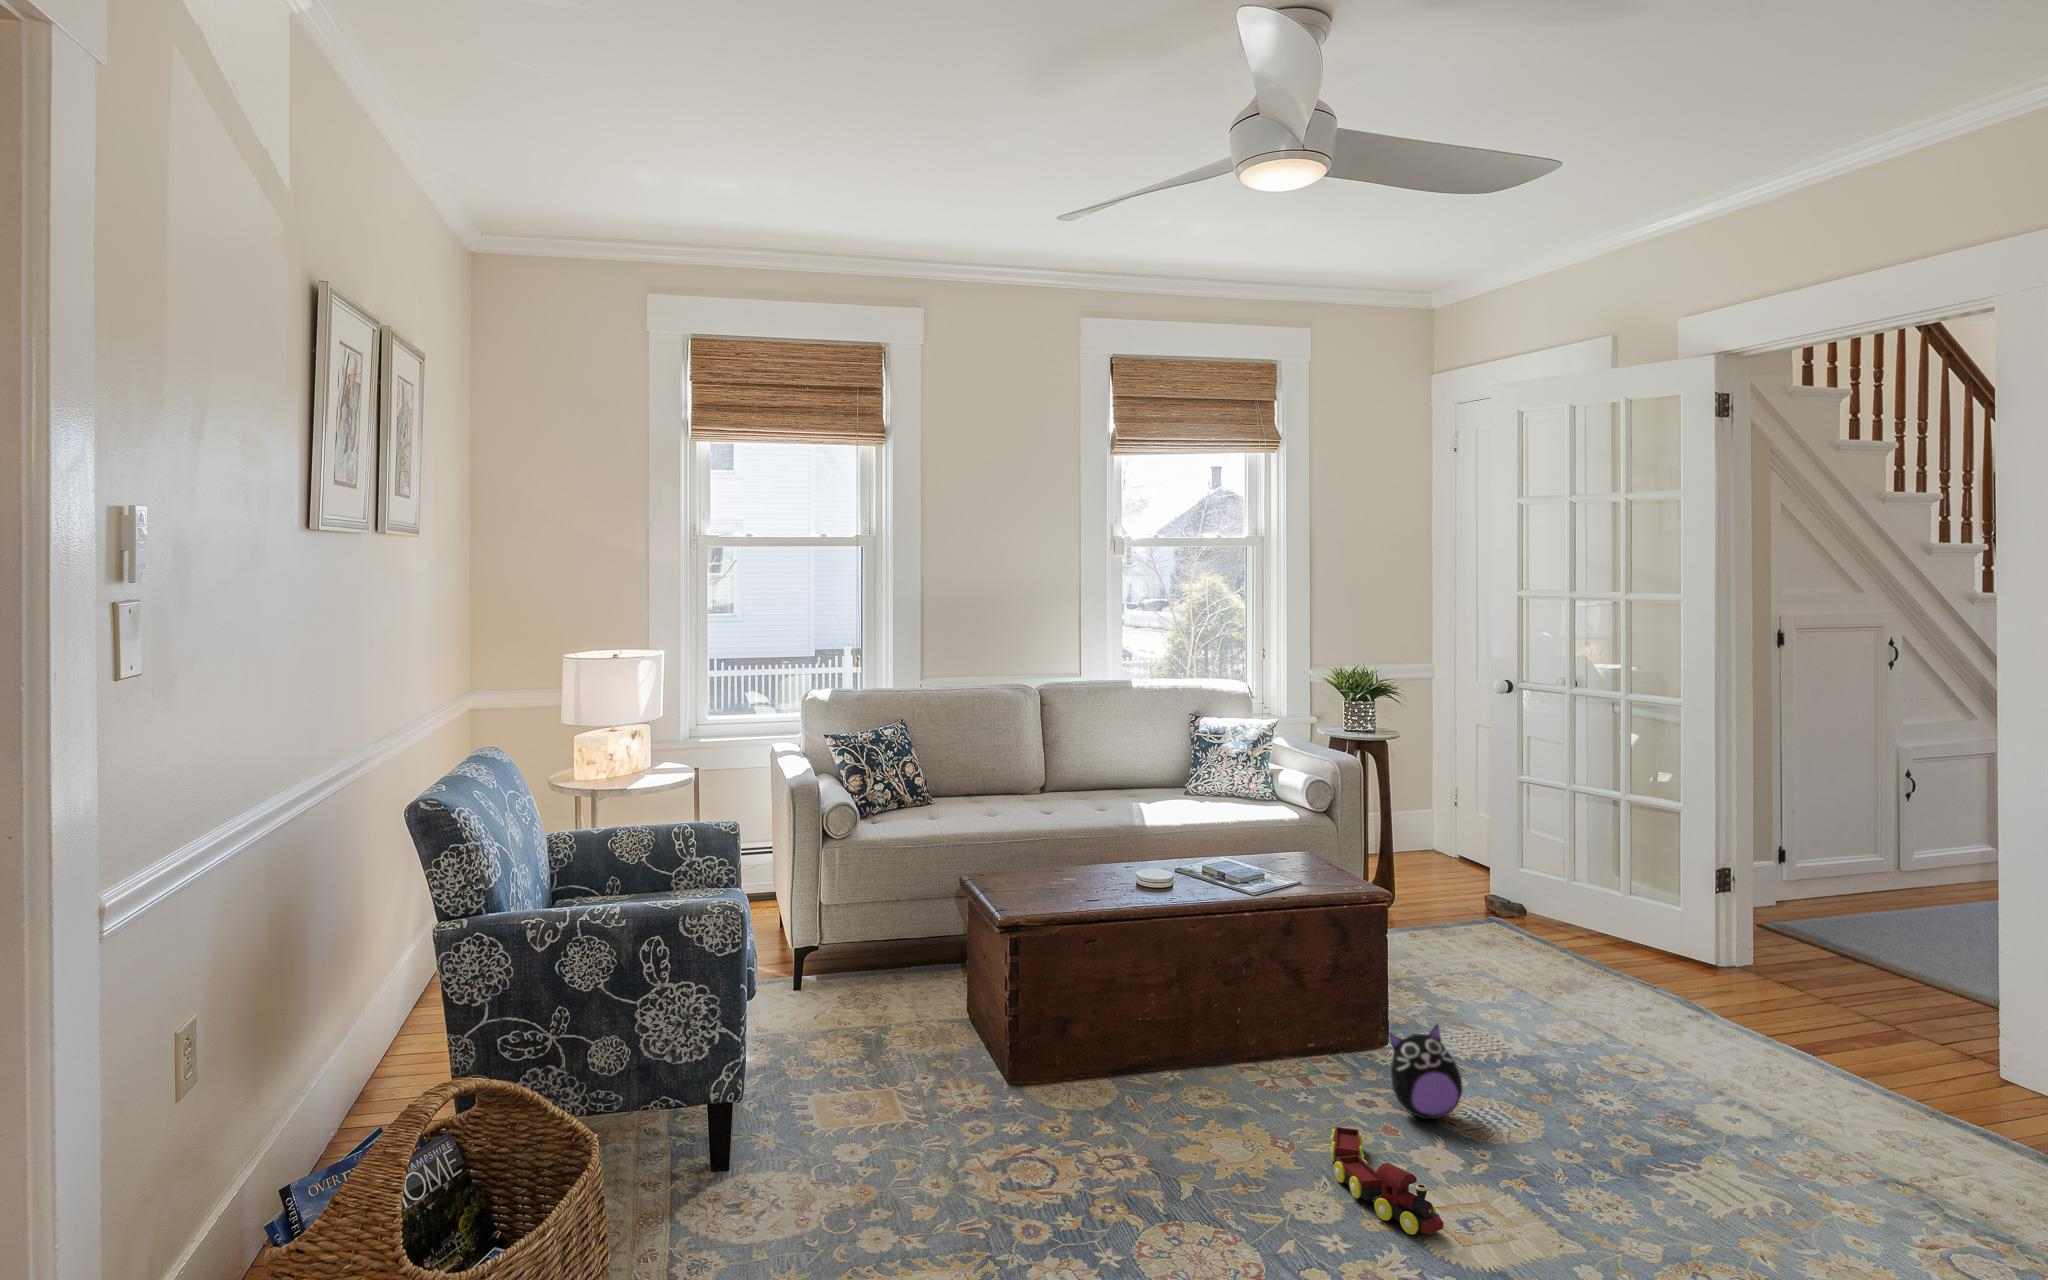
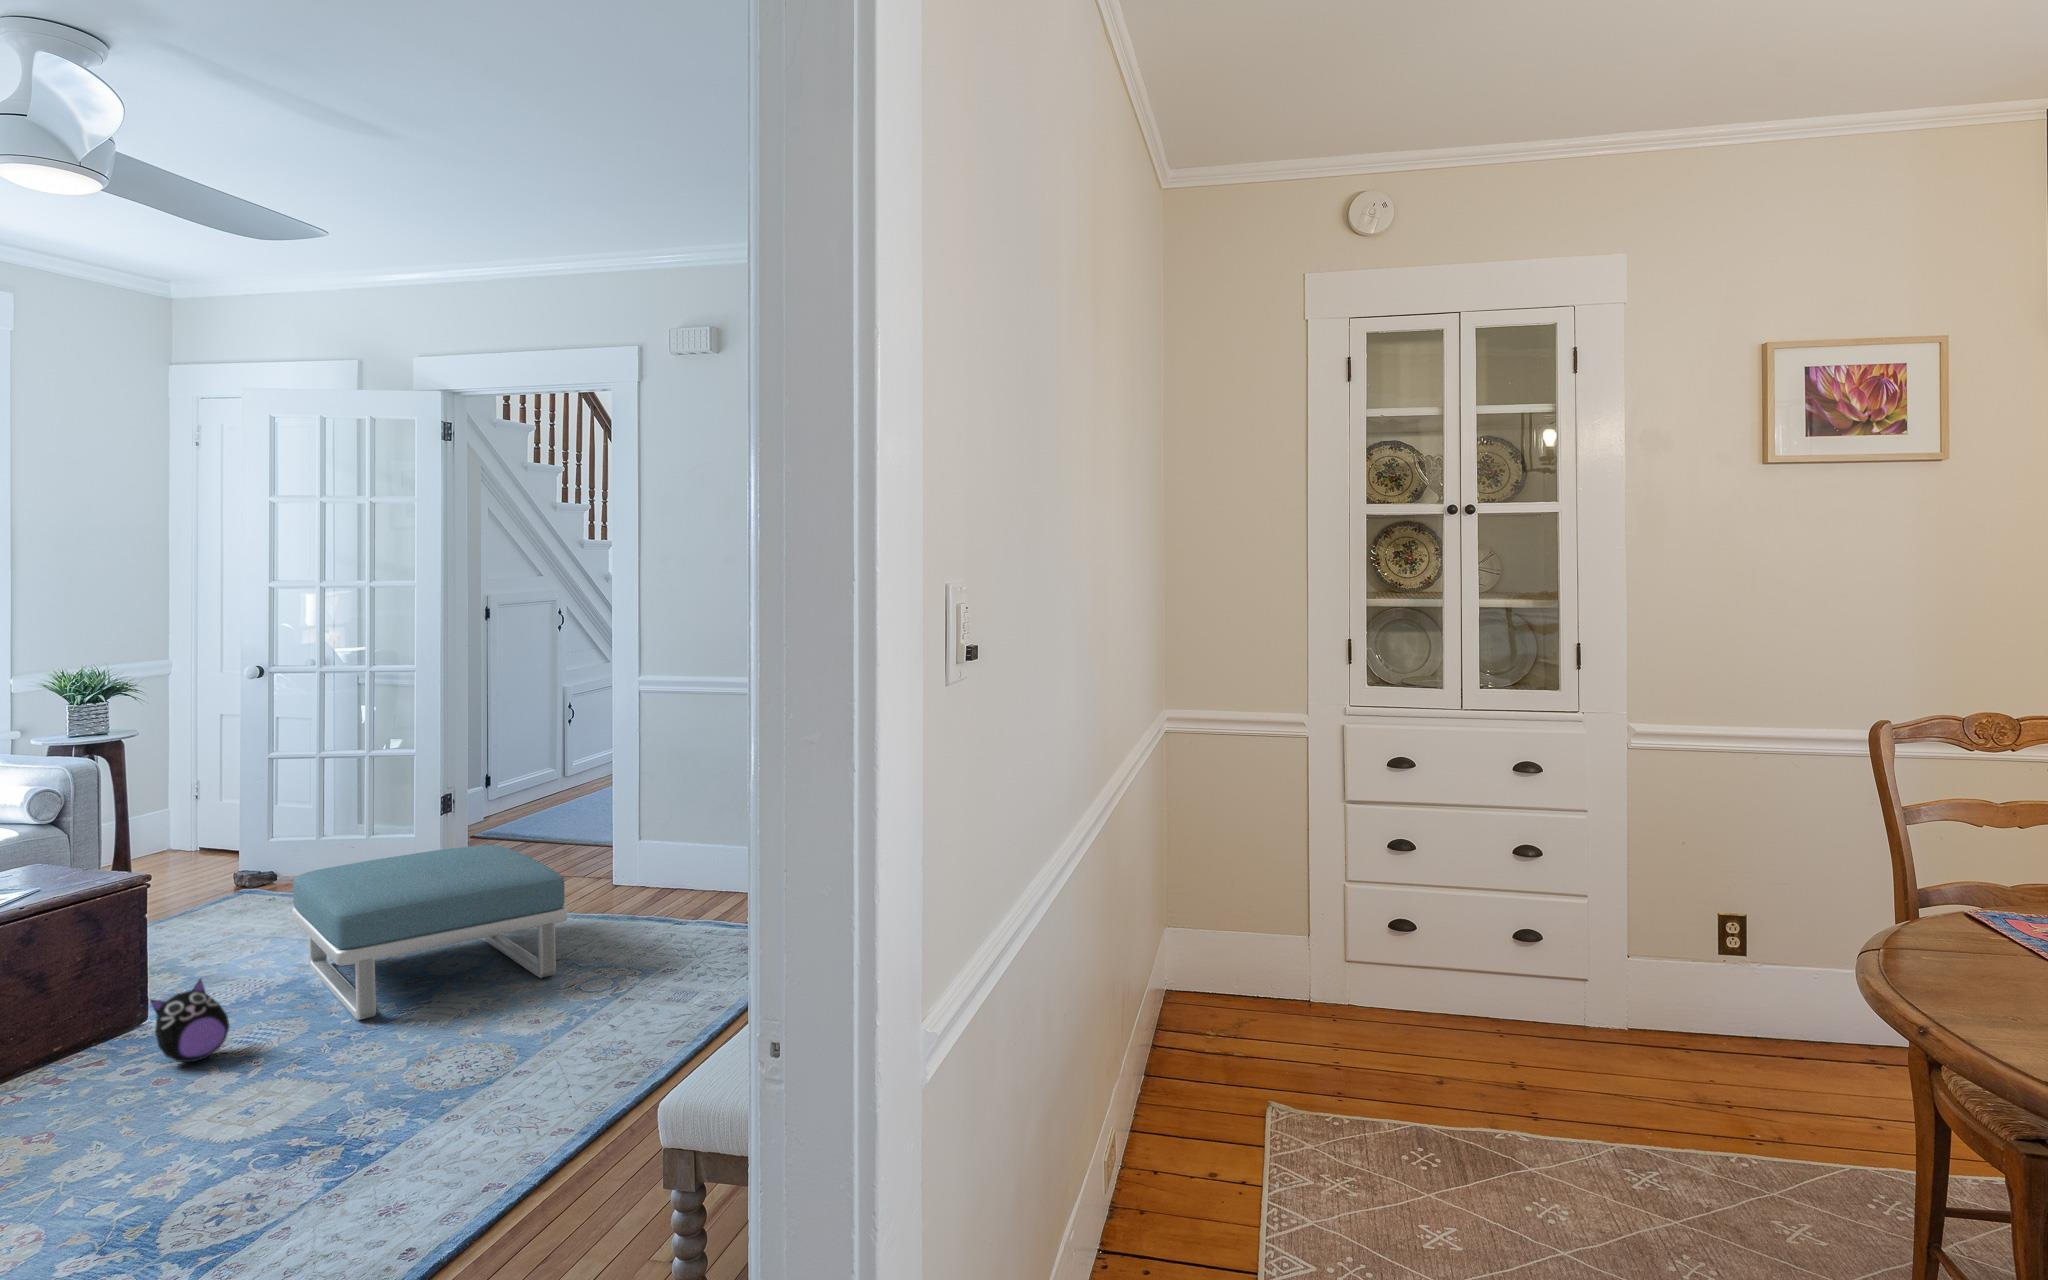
footstool: none [1534,923,1920,1169] -> present [292,845,567,1020]
toy train: present [1330,1127,1443,1235] -> none [94,1090,217,1147]

